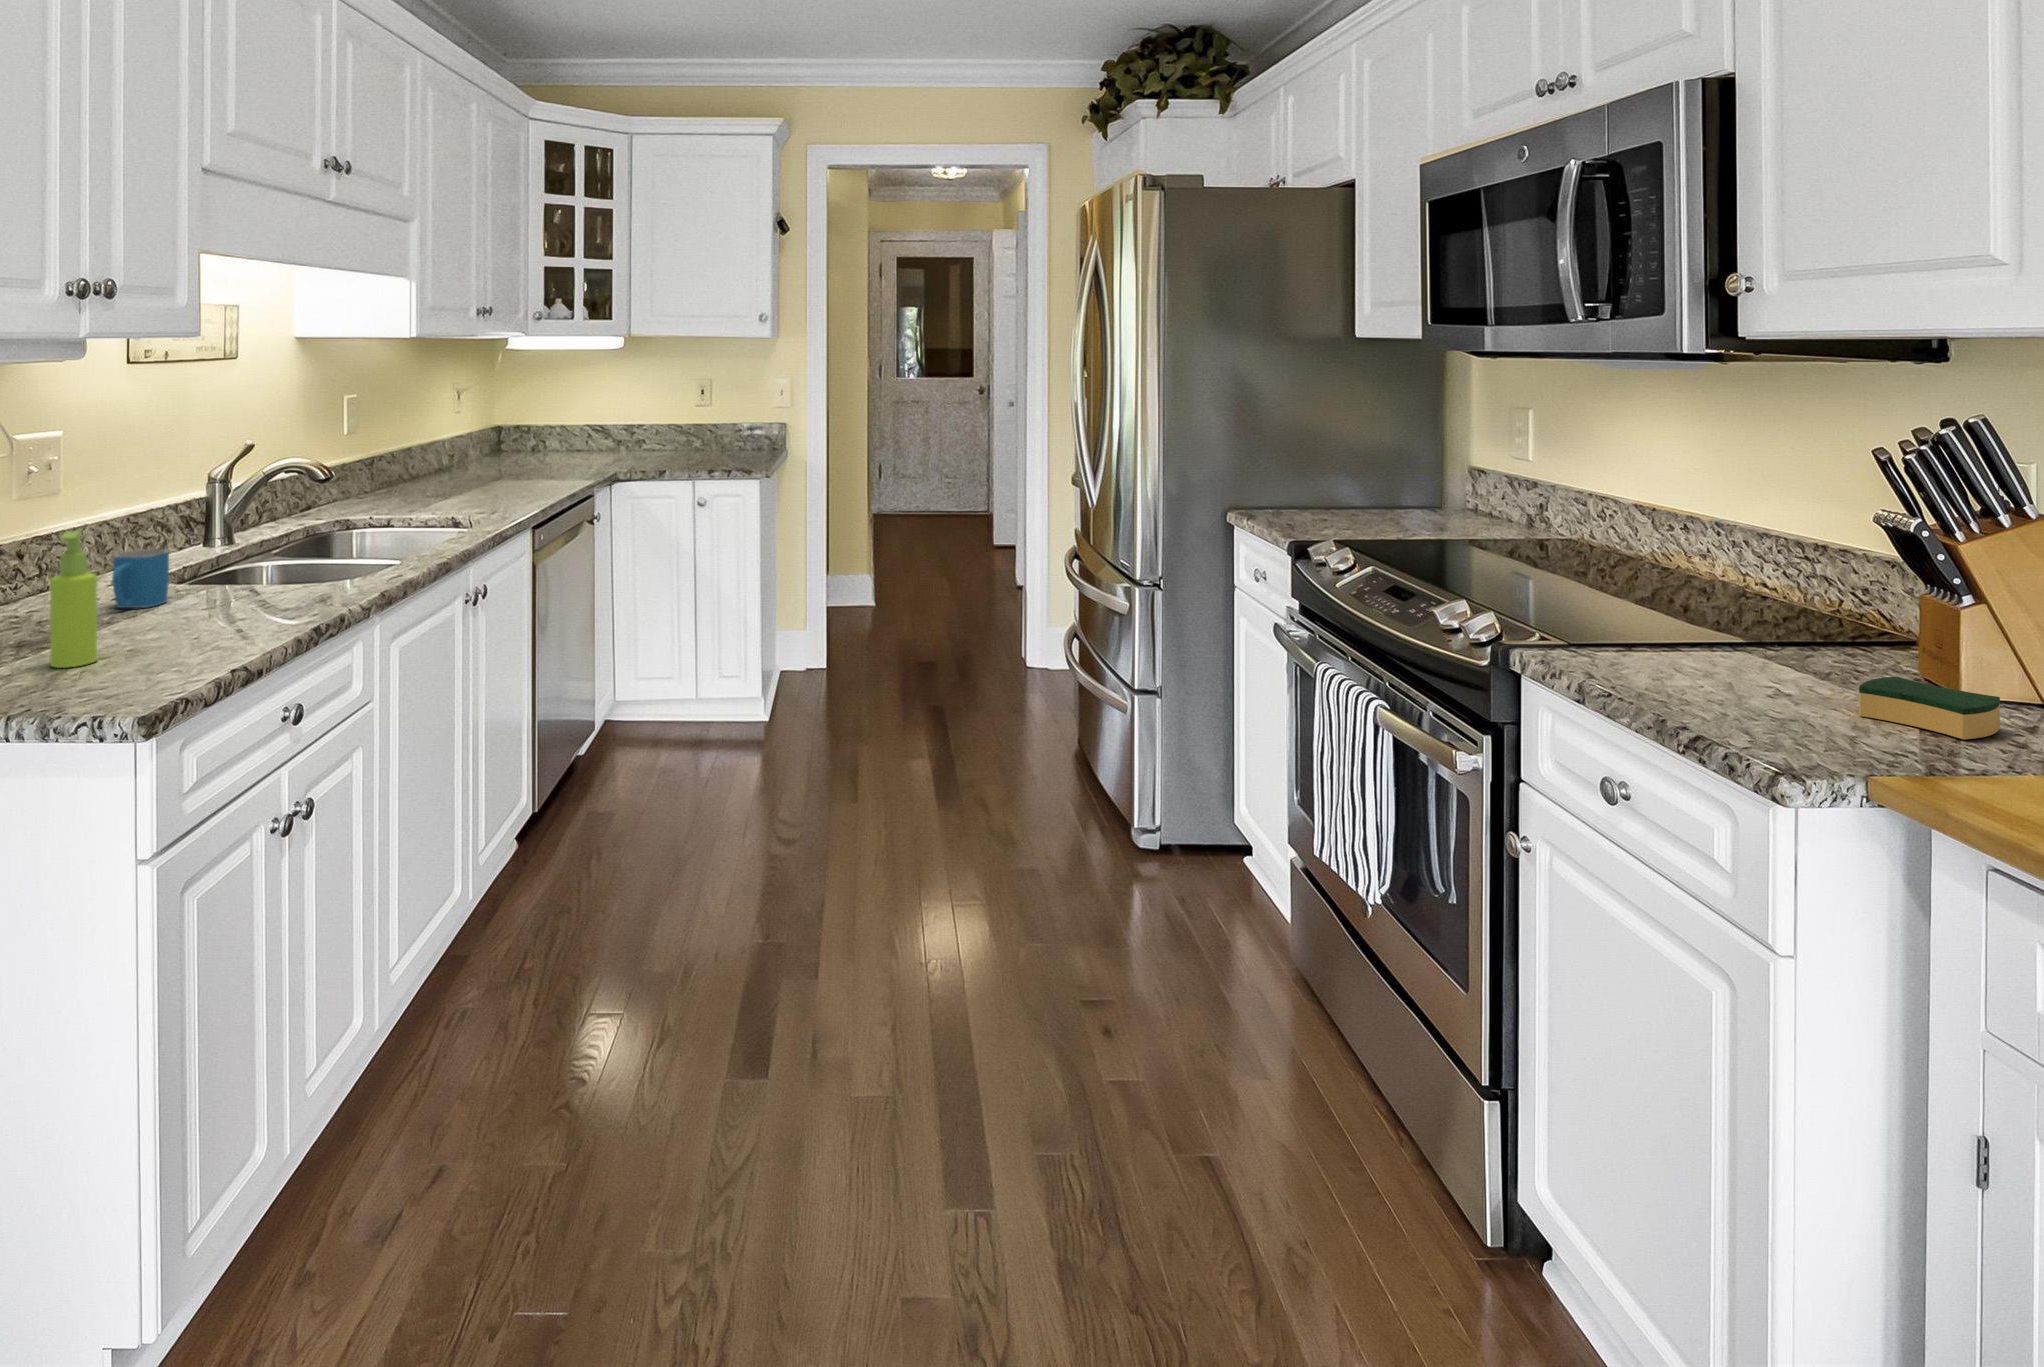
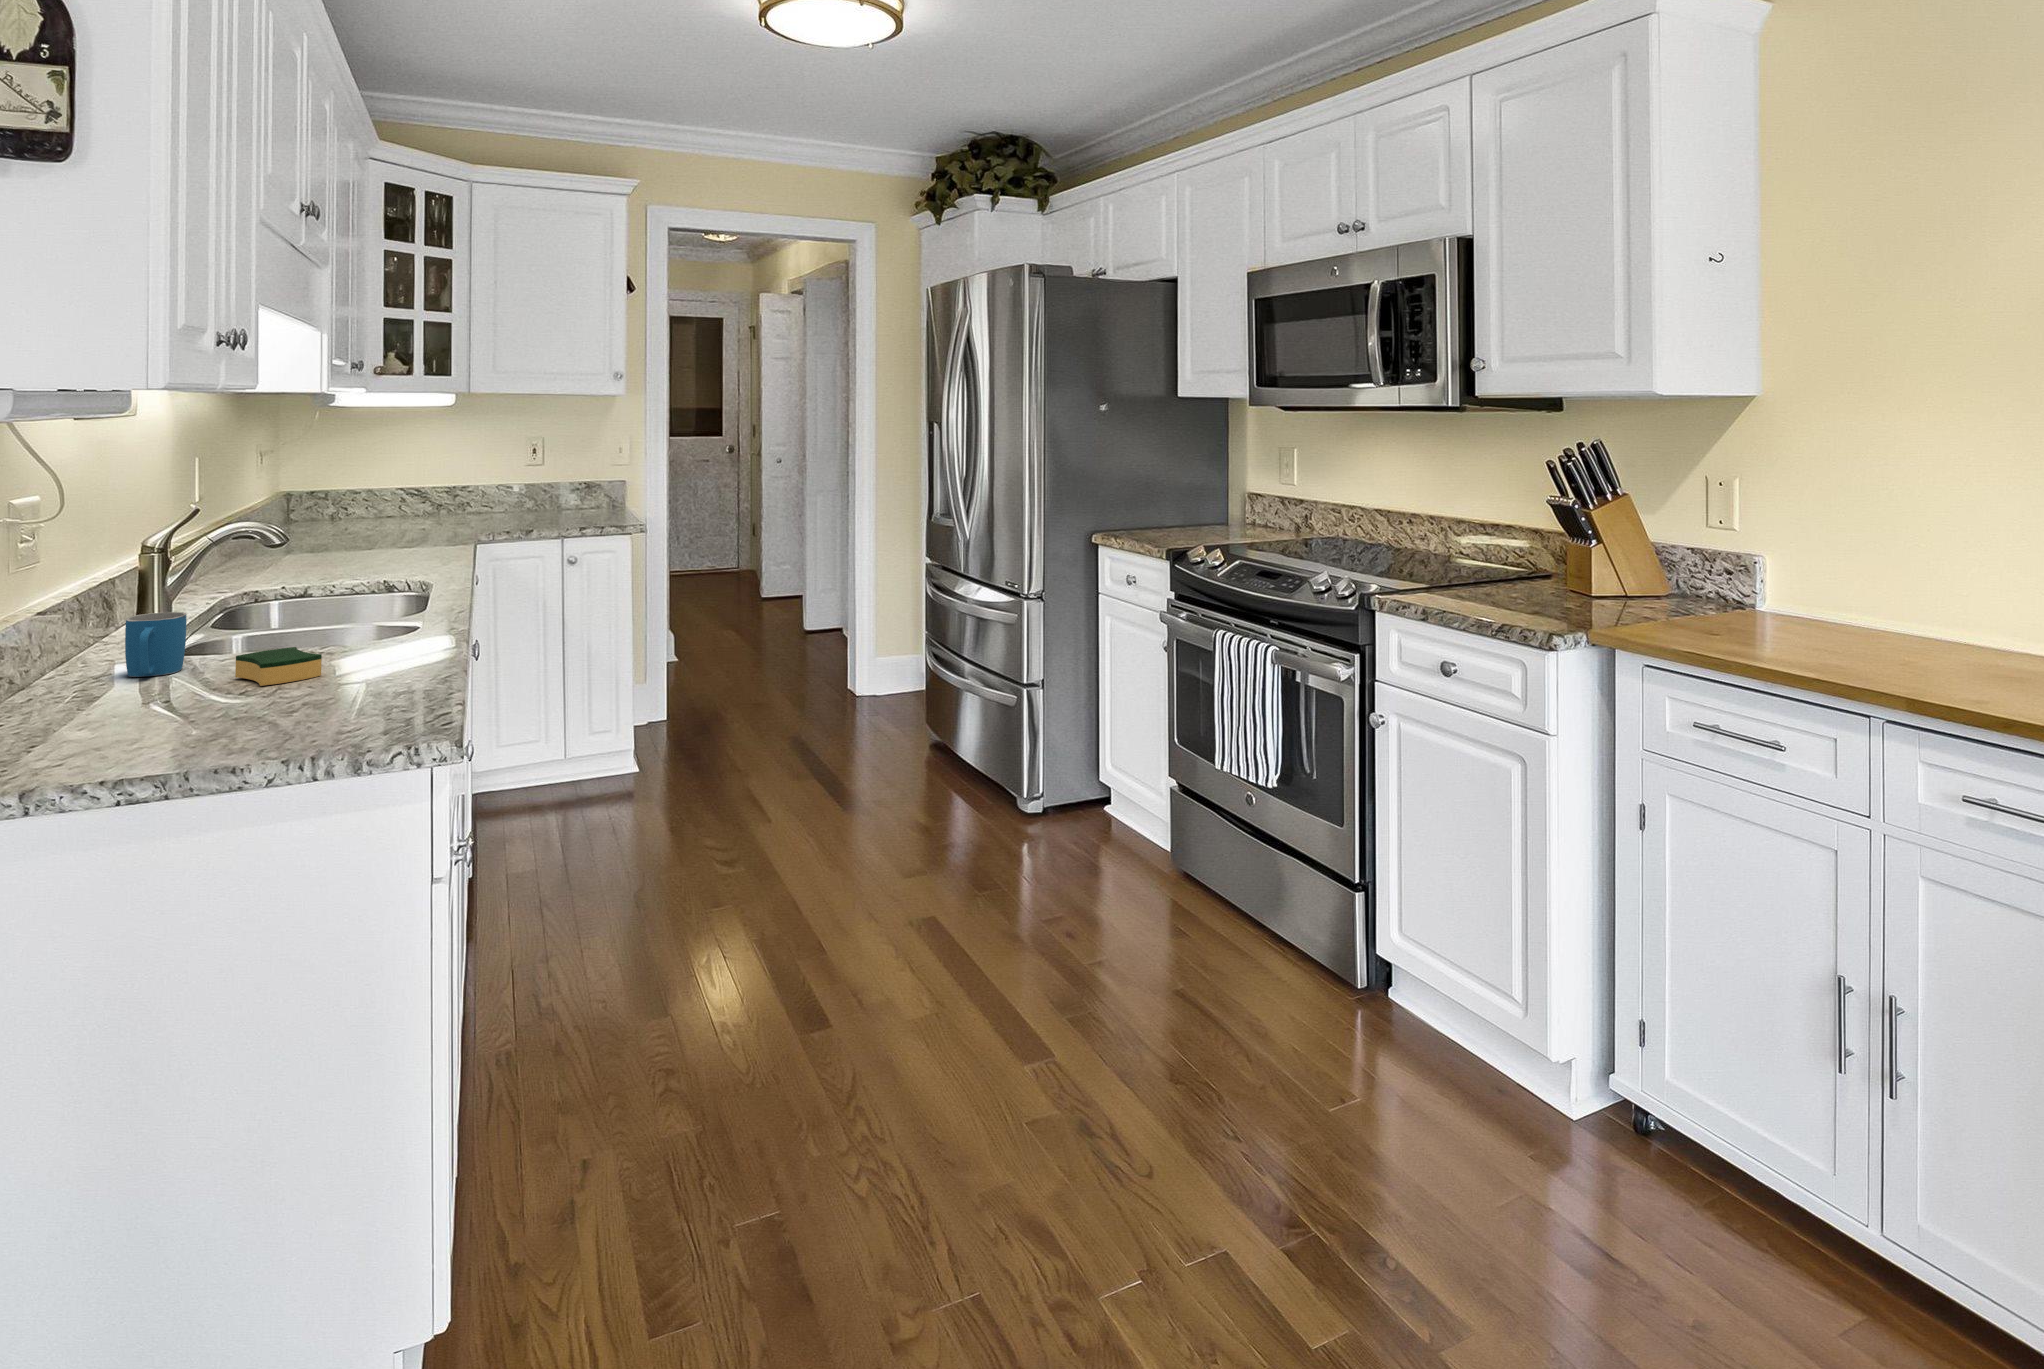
soap dispenser: present [50,531,97,668] -> none [190,582,240,724]
sponge: present [1859,676,2000,740] -> present [235,647,322,686]

